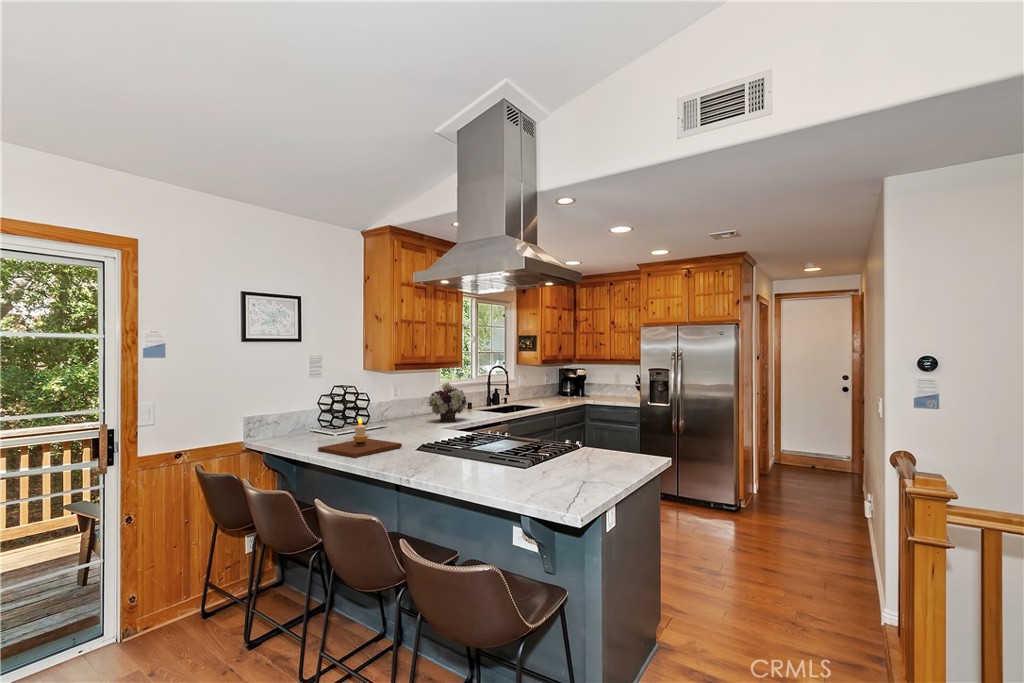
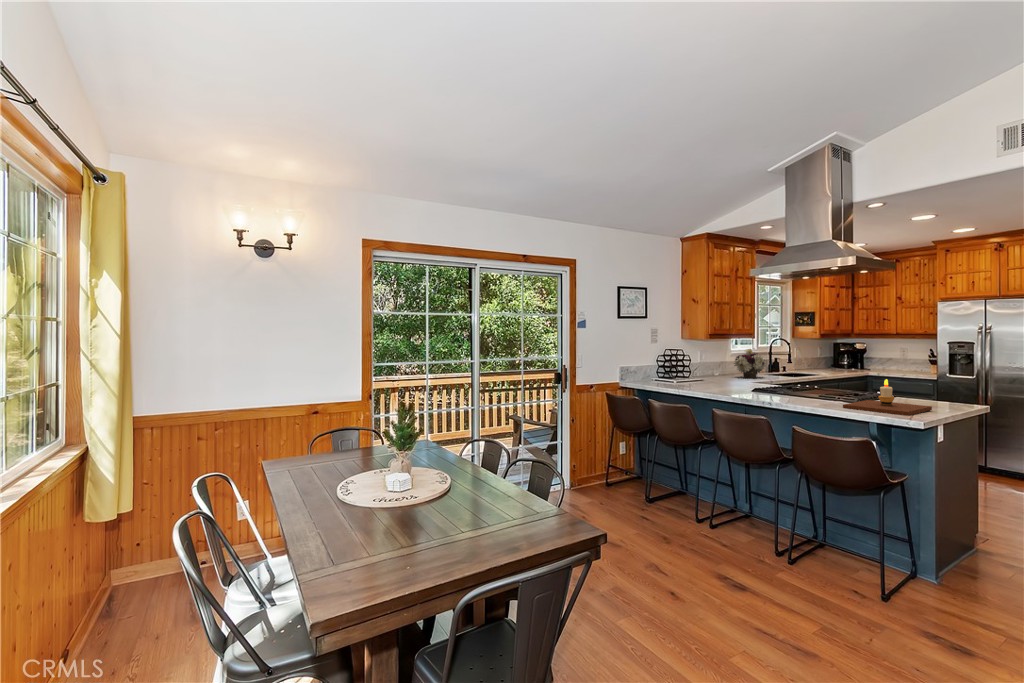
candle: present [318,417,402,458] -> present [843,379,932,416]

